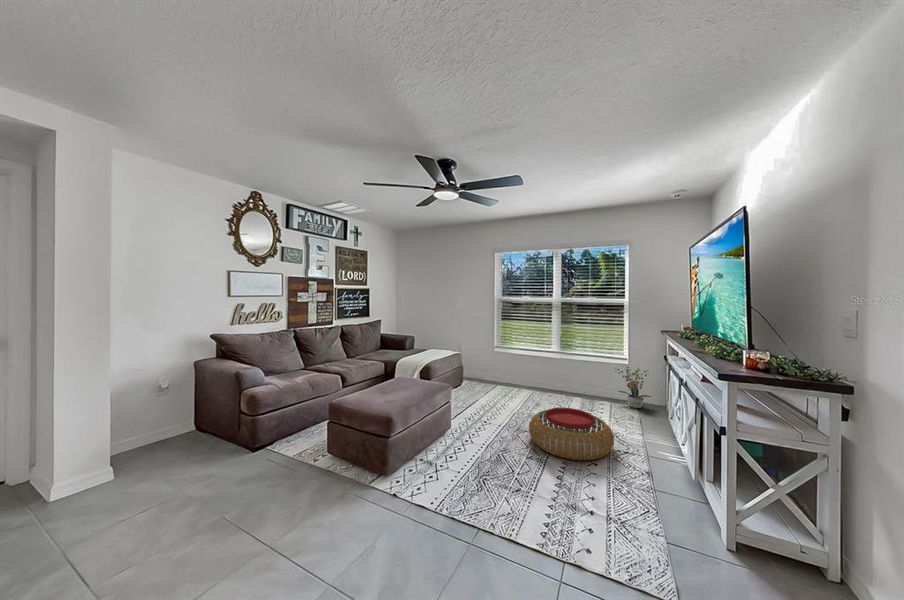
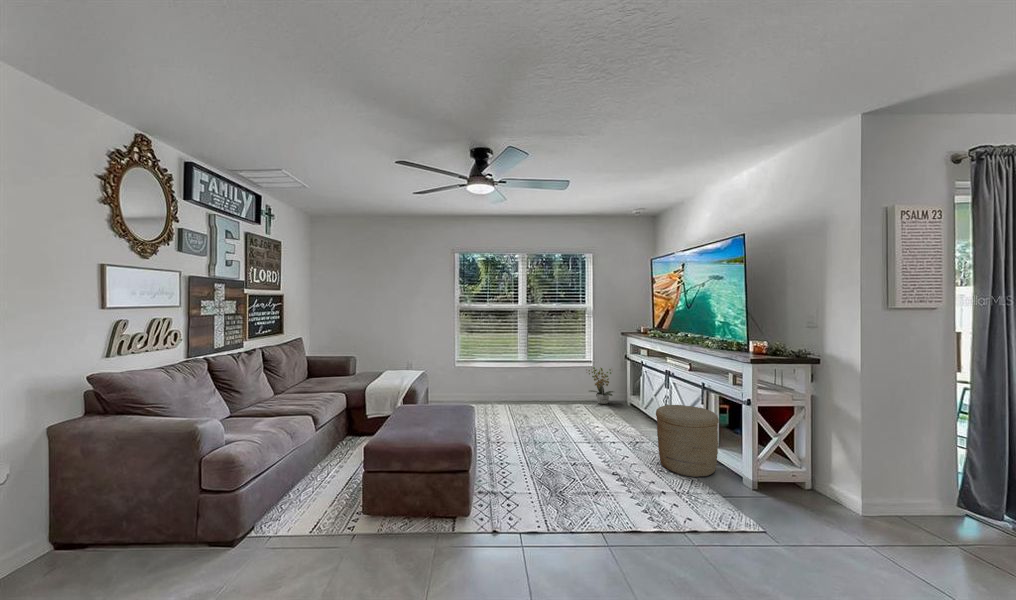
pouf: present [529,407,614,461] -> none [552,410,629,455]
woven basket: none [622,421,709,523] -> present [656,405,719,477]

